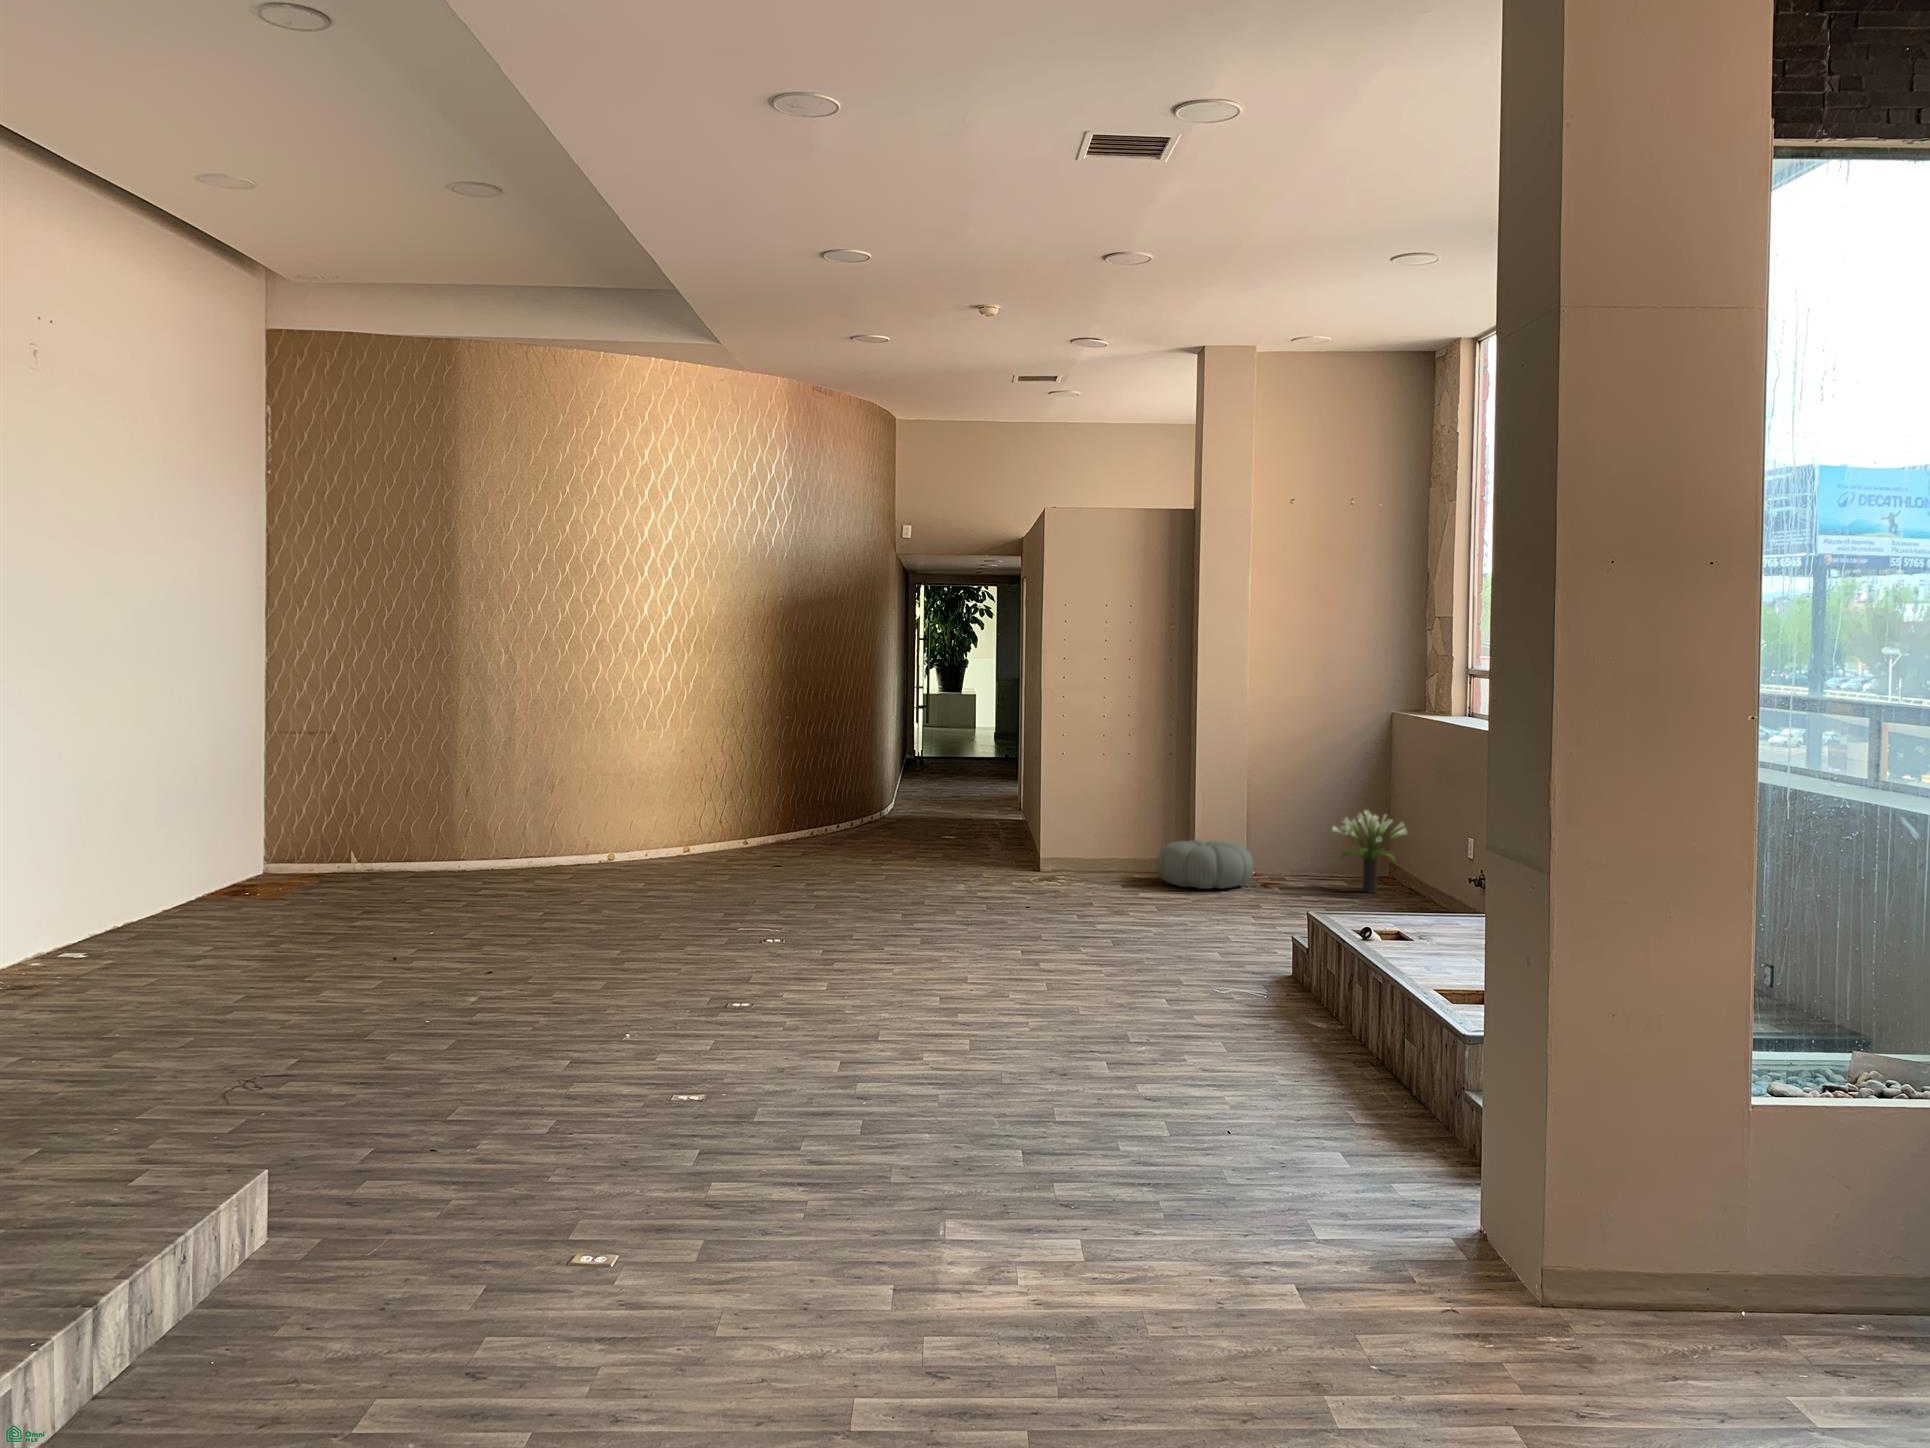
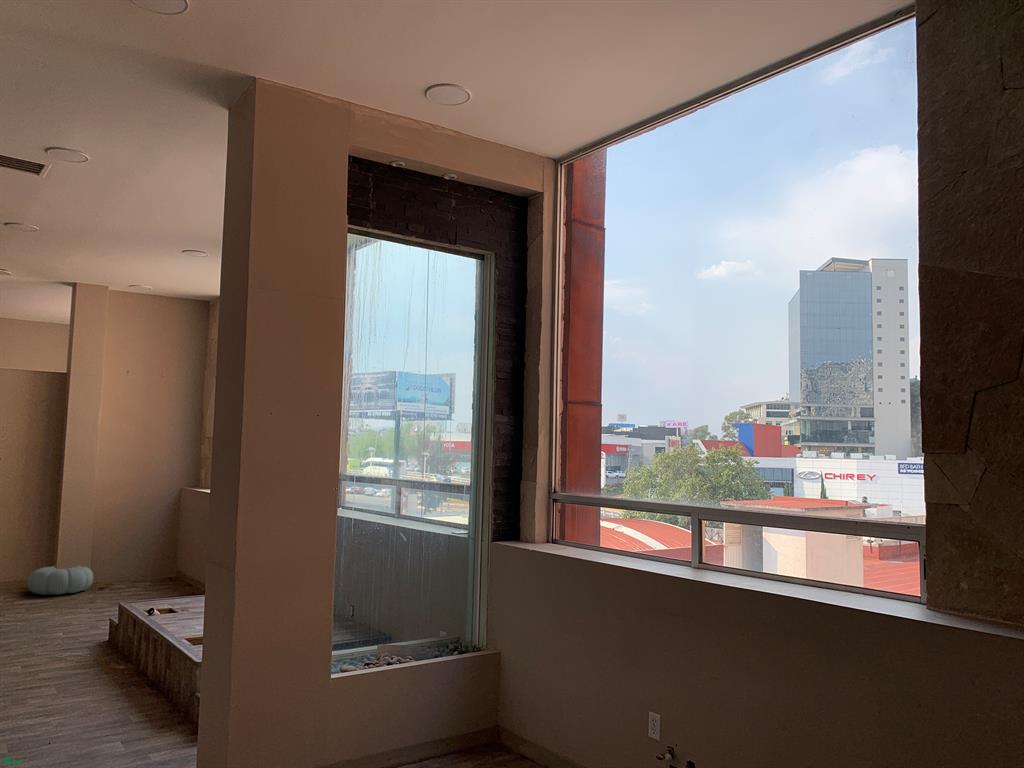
potted plant: present [1332,810,1408,893] -> none [143,541,187,586]

